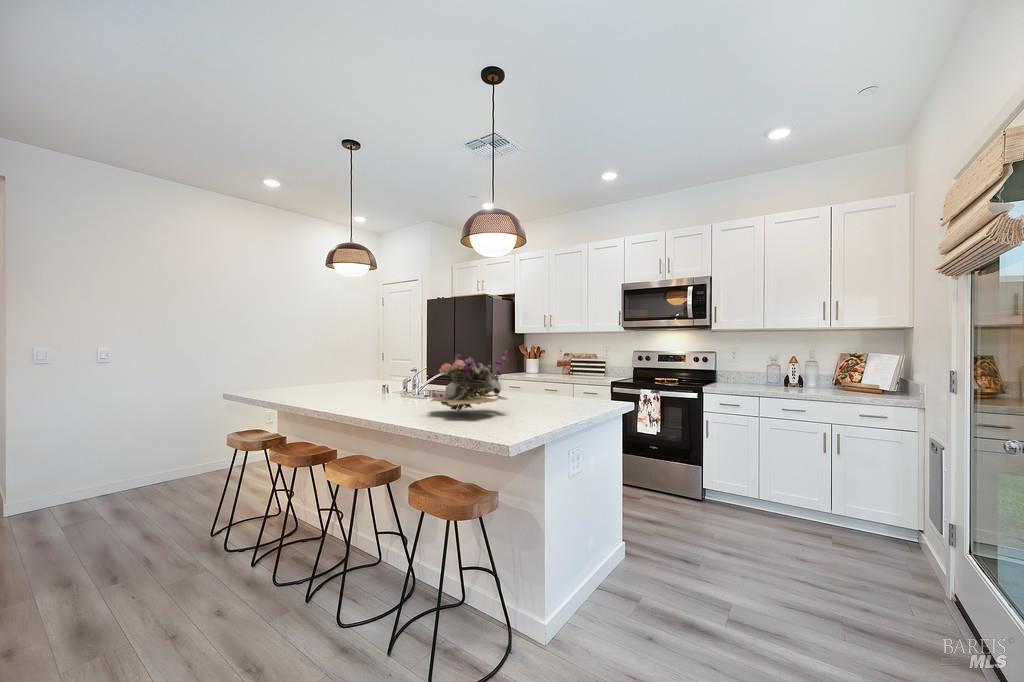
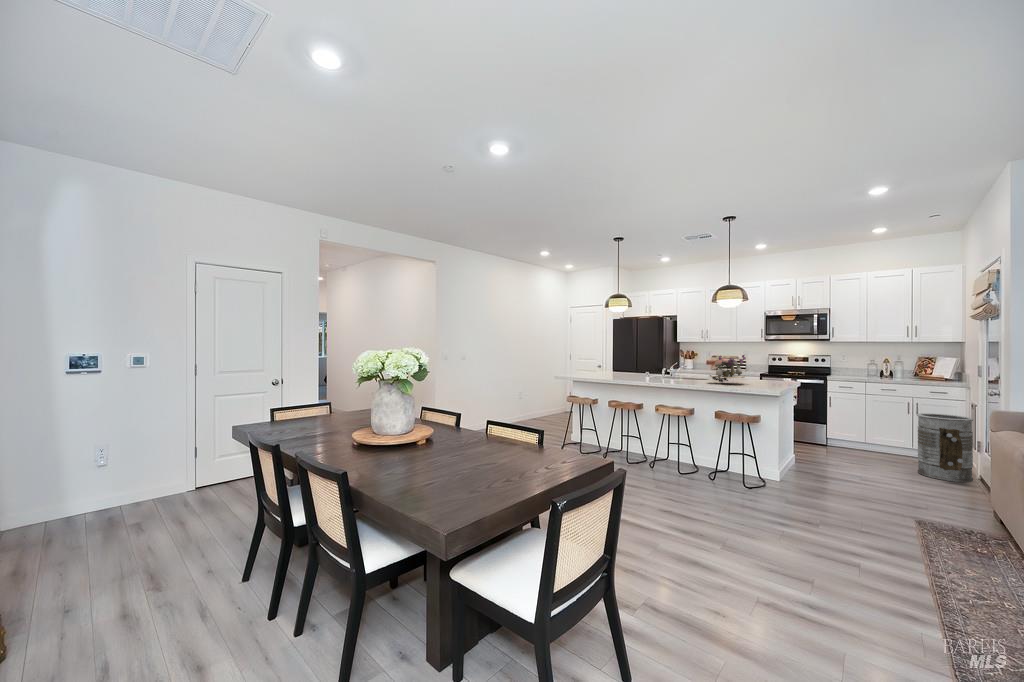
trash can: none [837,460,944,614] -> present [917,413,973,482]

